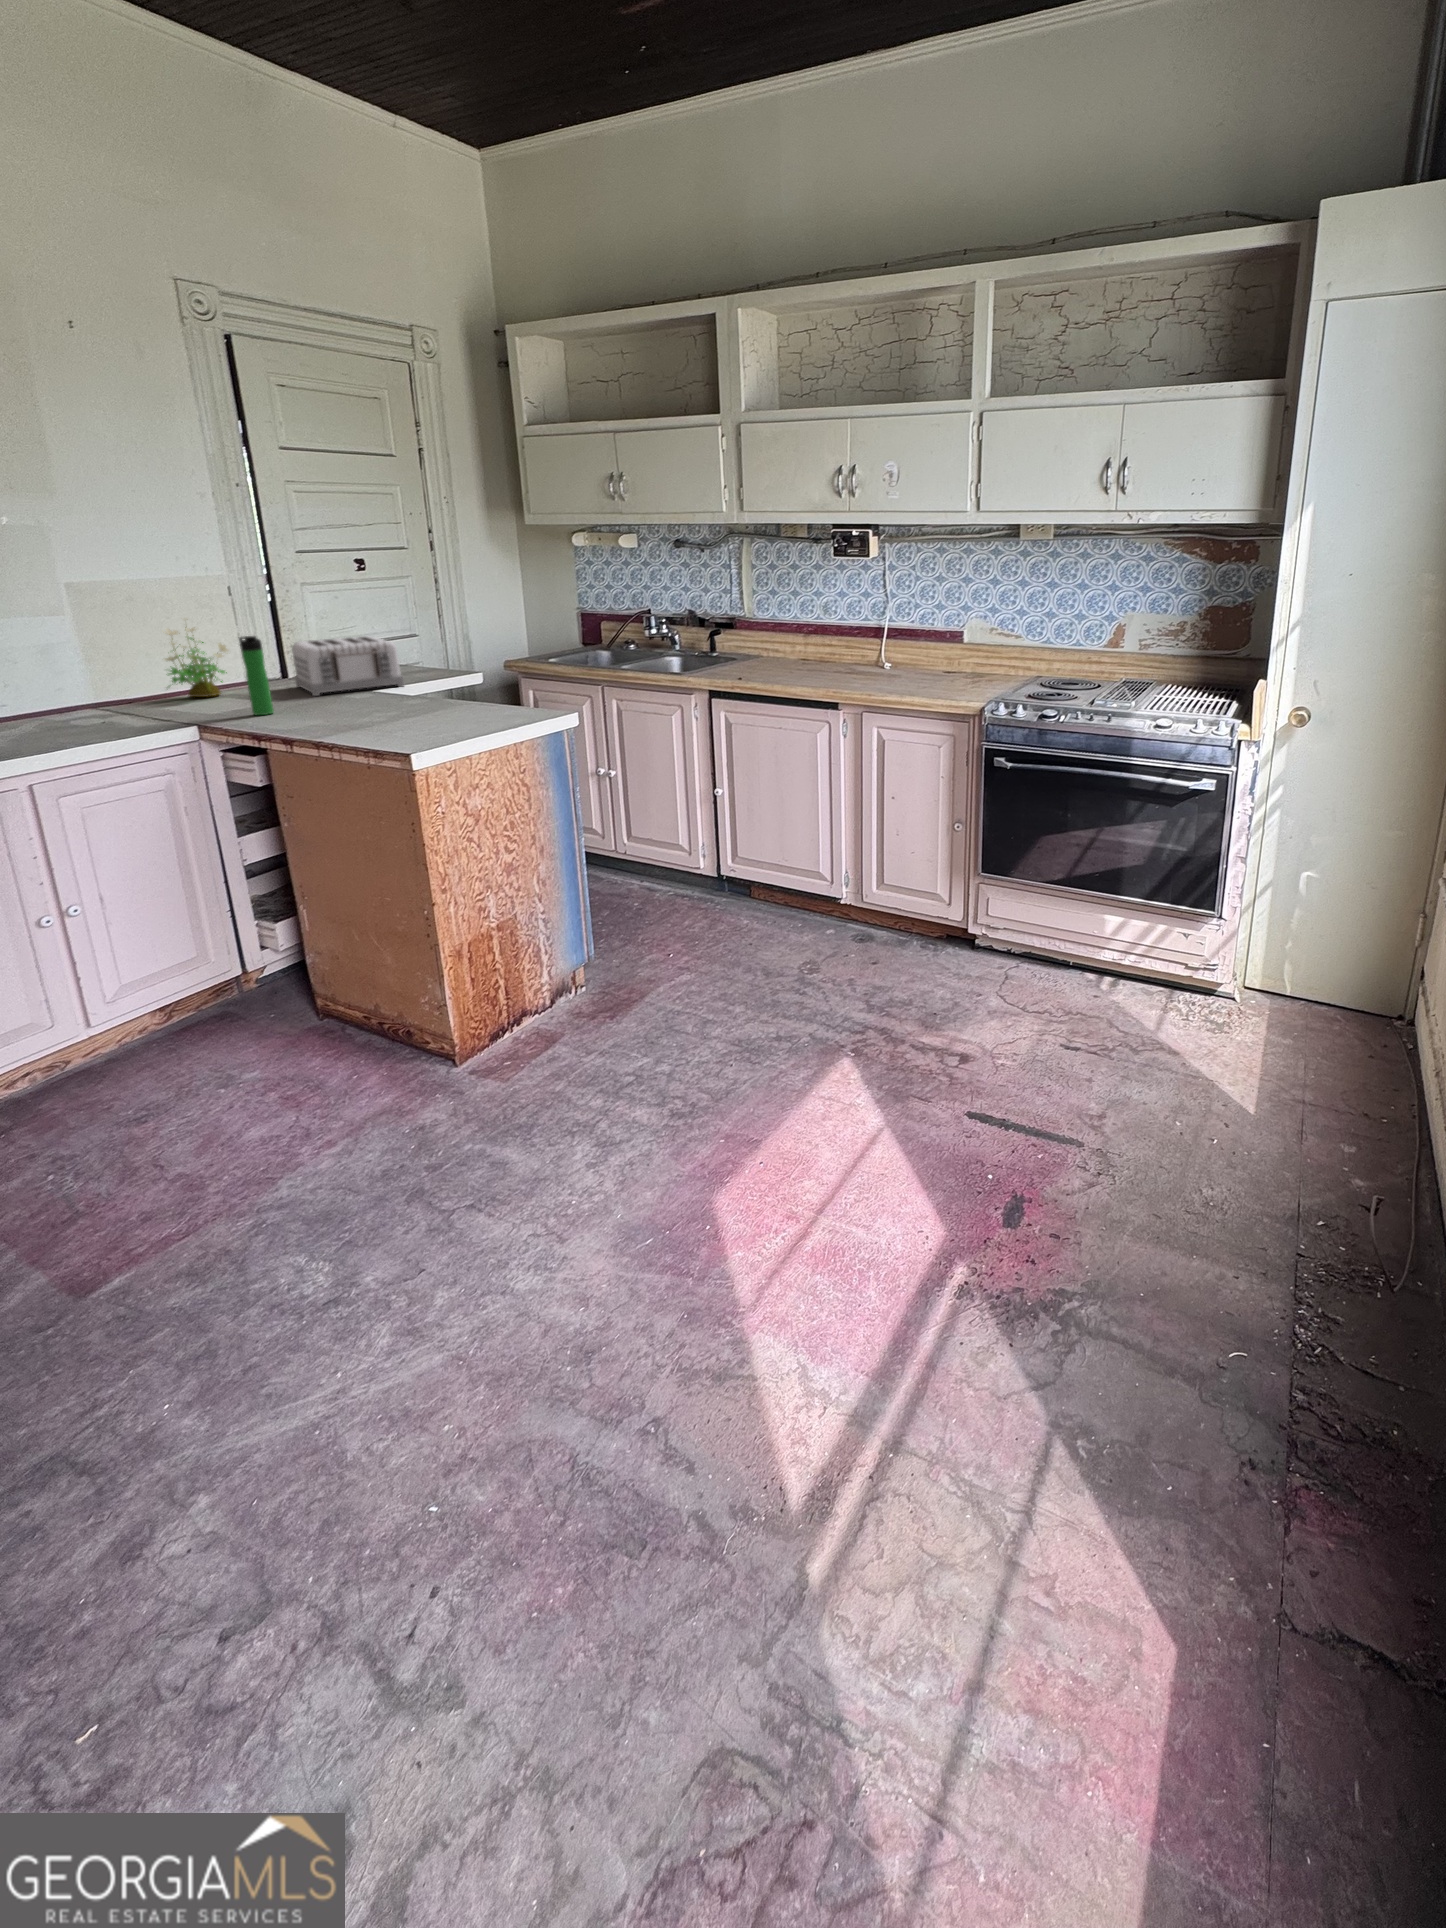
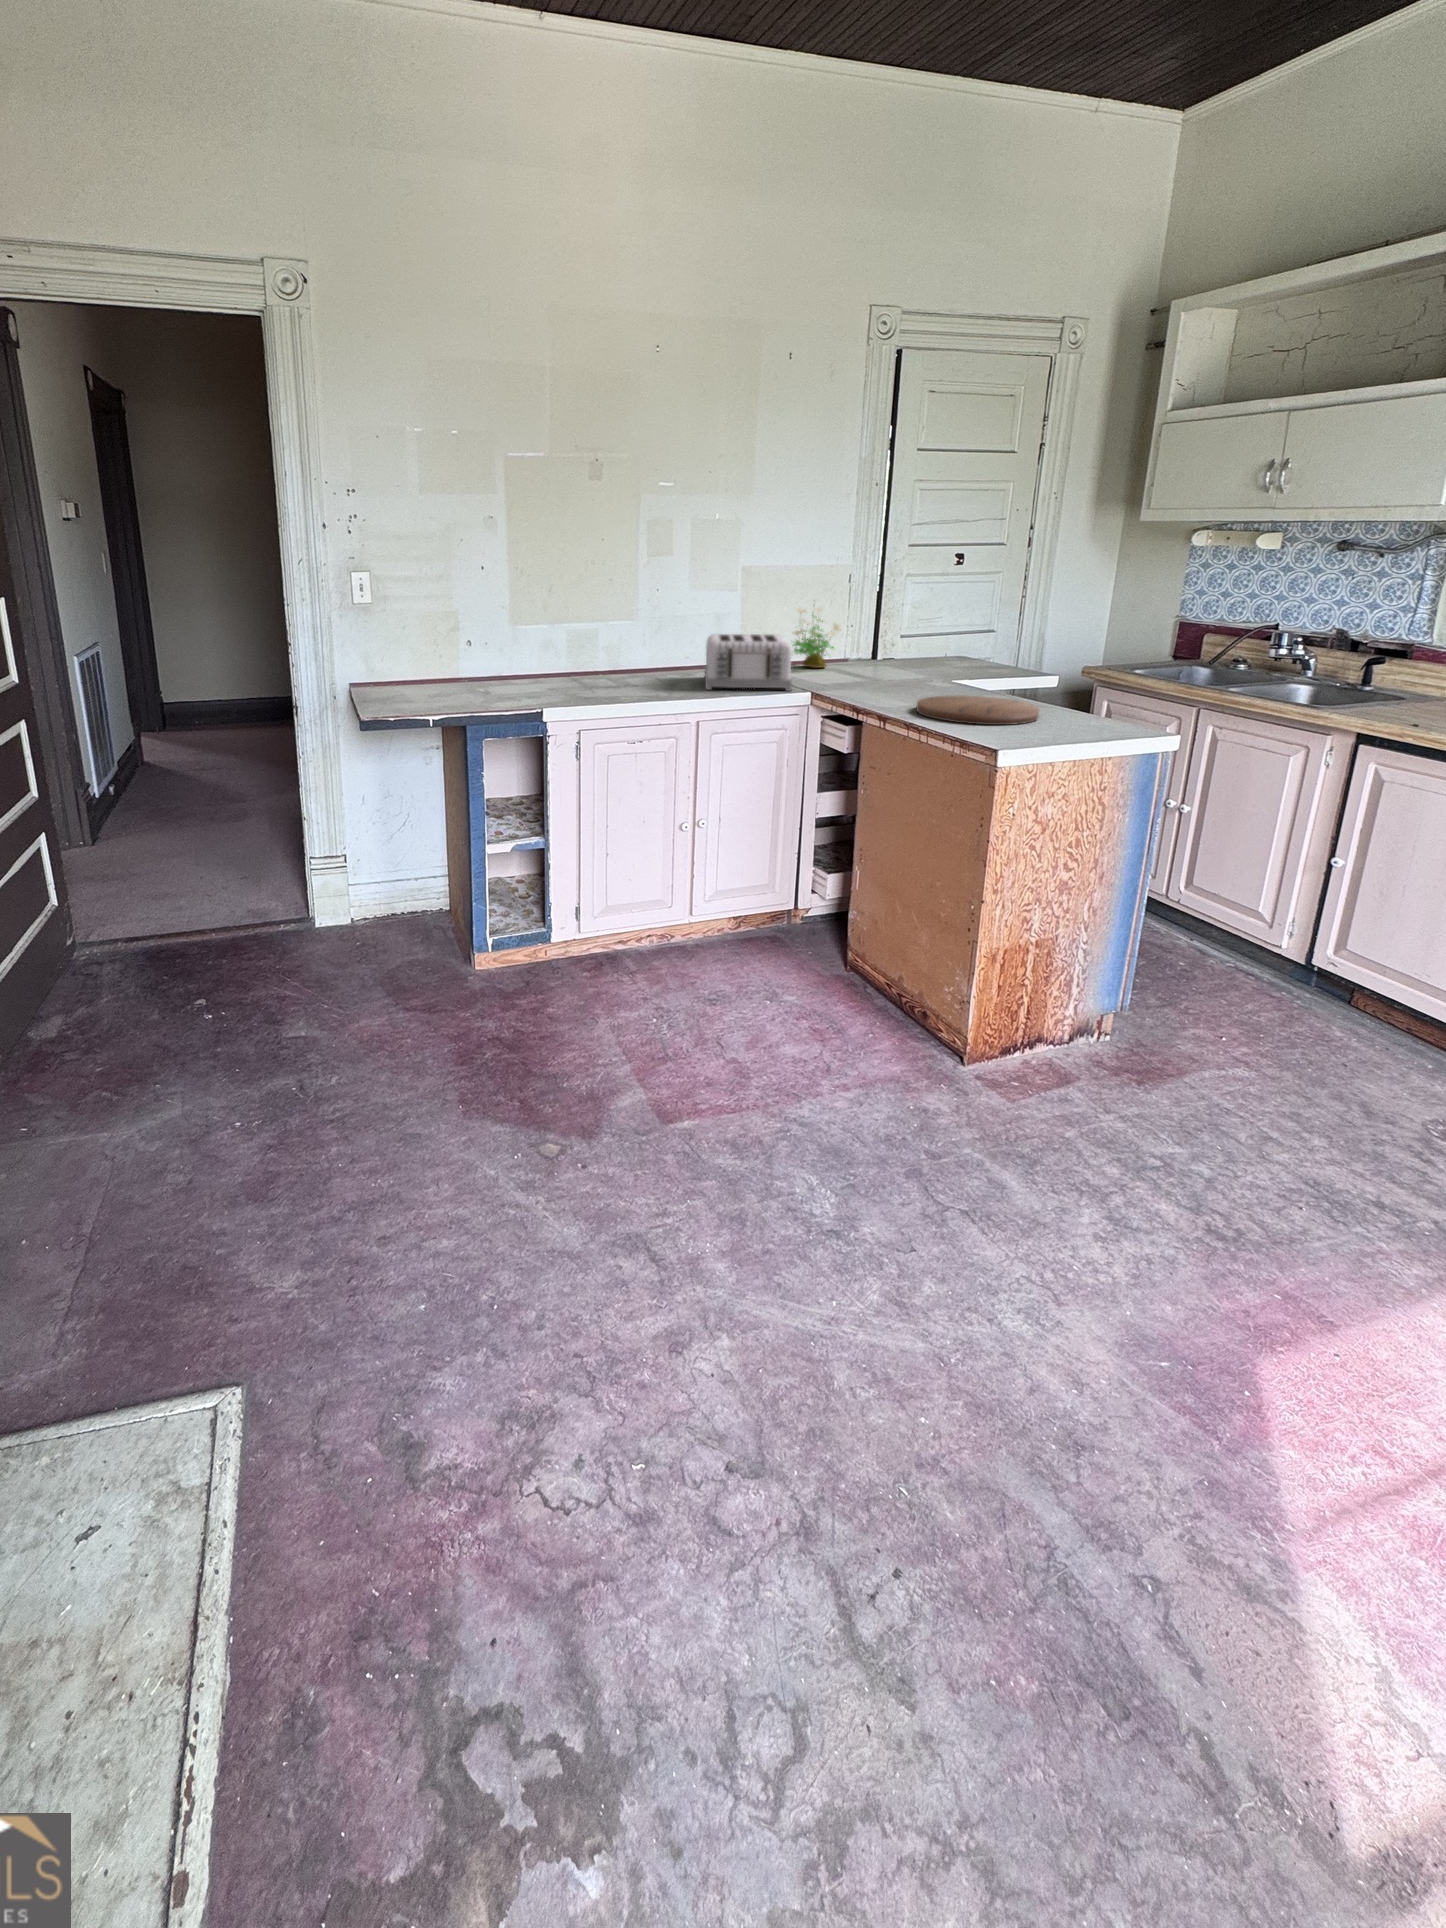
bottle: present [239,636,274,715] -> none [854,620,875,691]
toaster: present [292,636,404,696] -> present [705,634,792,691]
cutting board: none [324,701,454,733] -> present [916,696,1039,725]

